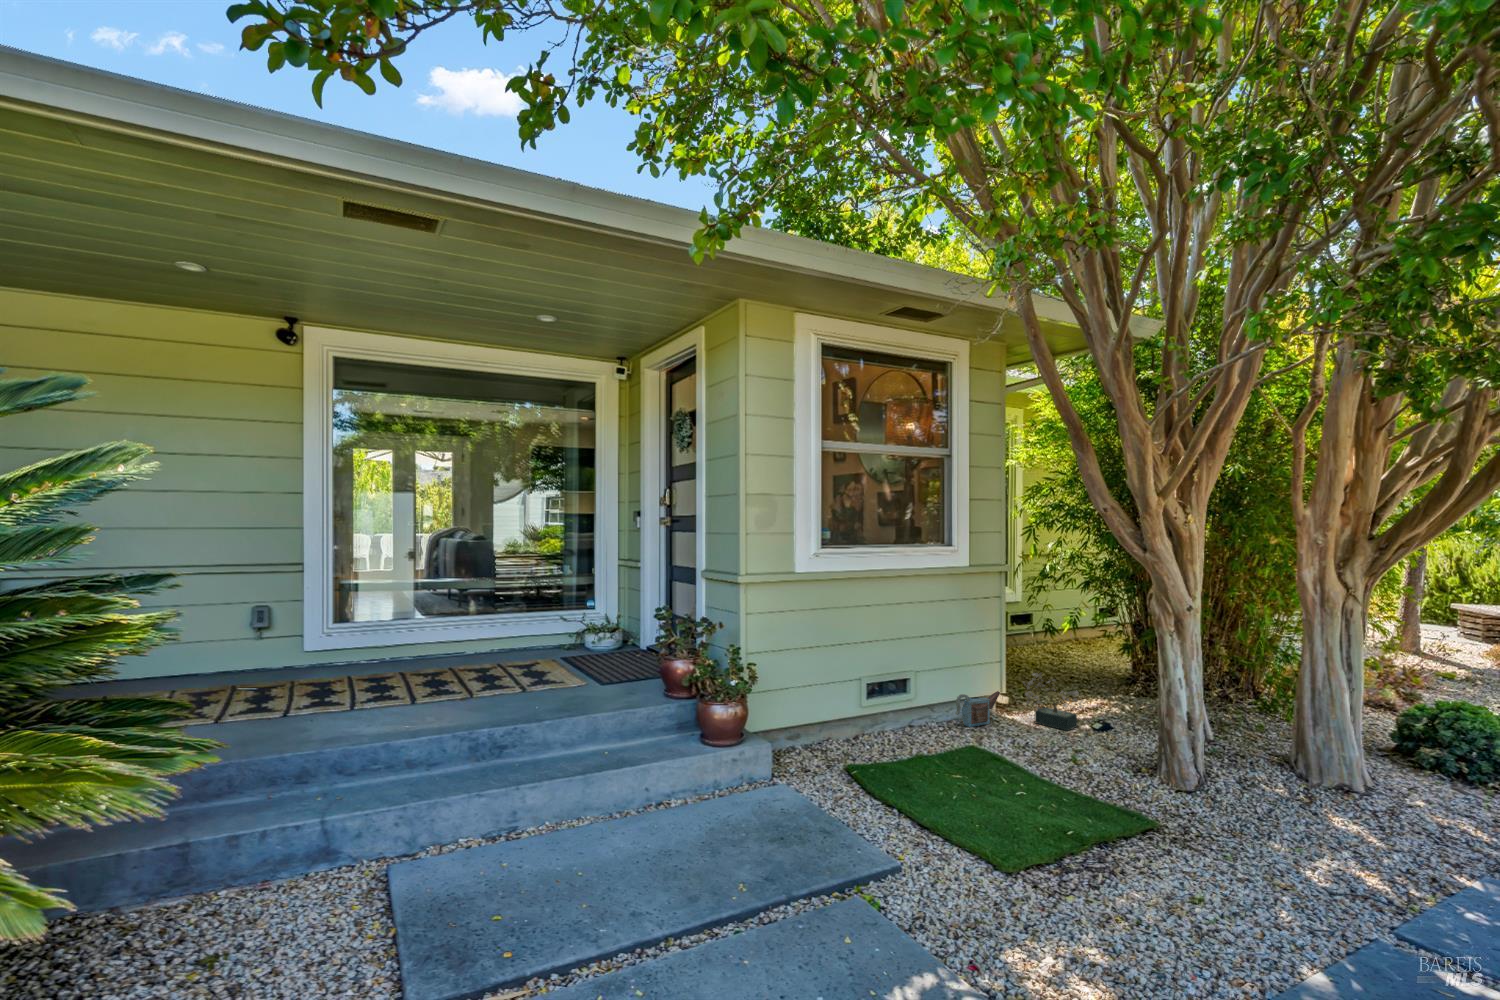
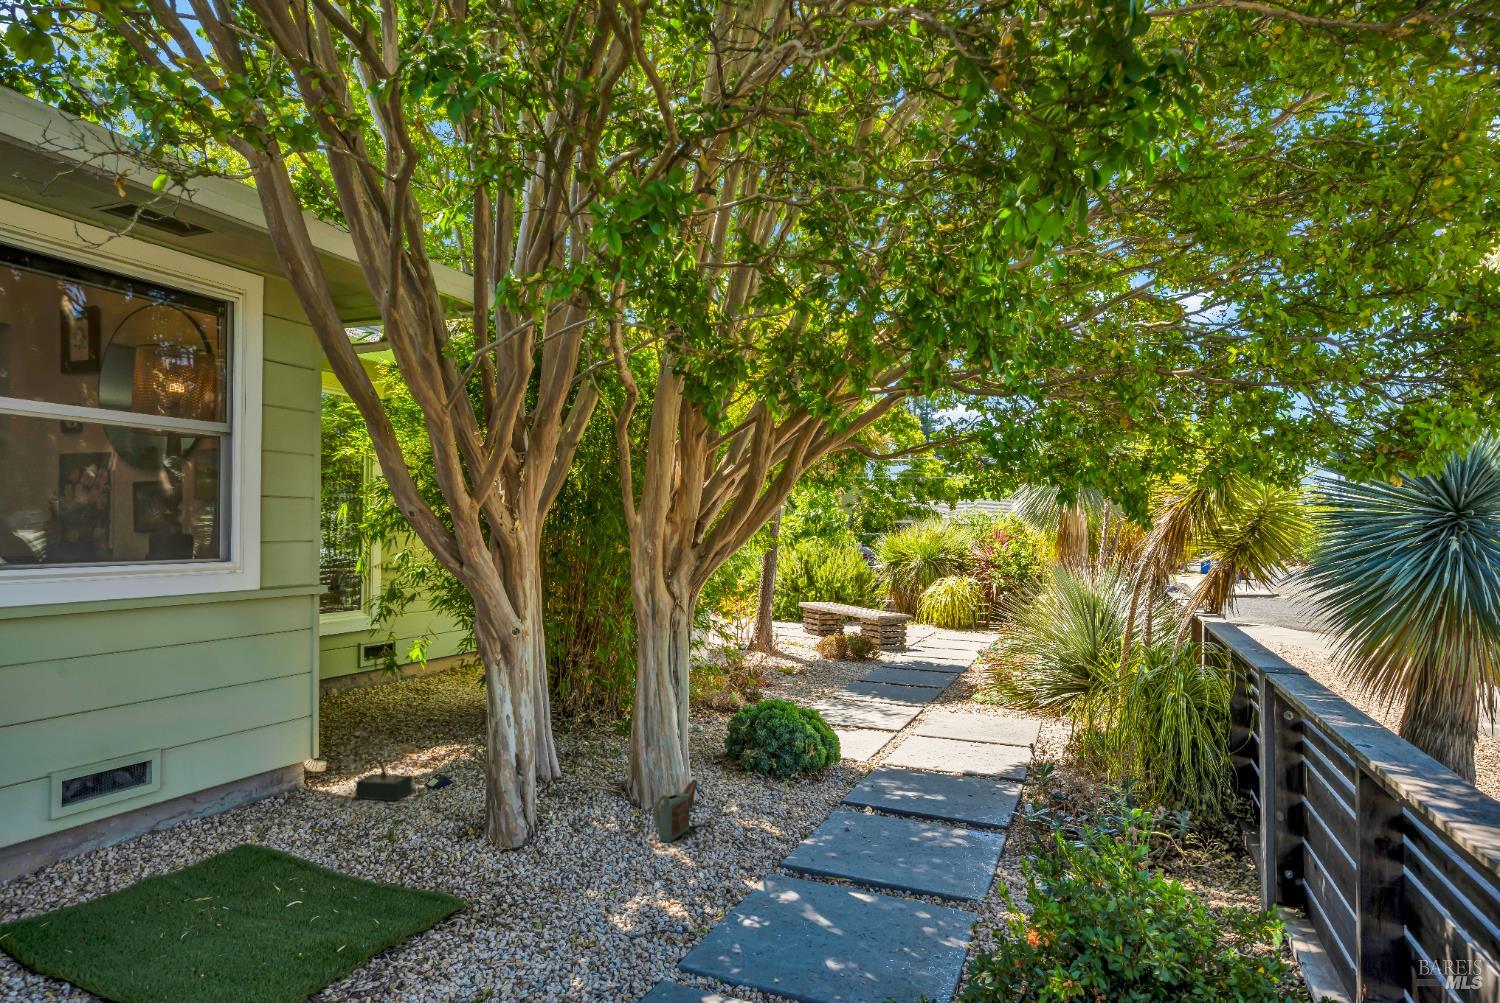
watering can: present [955,691,1000,727] -> present [653,780,697,842]

